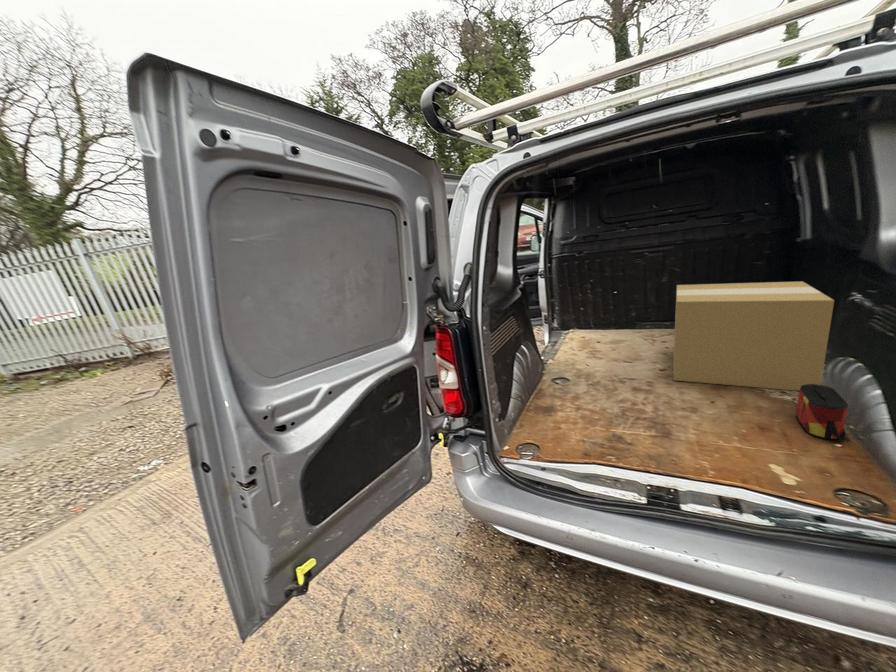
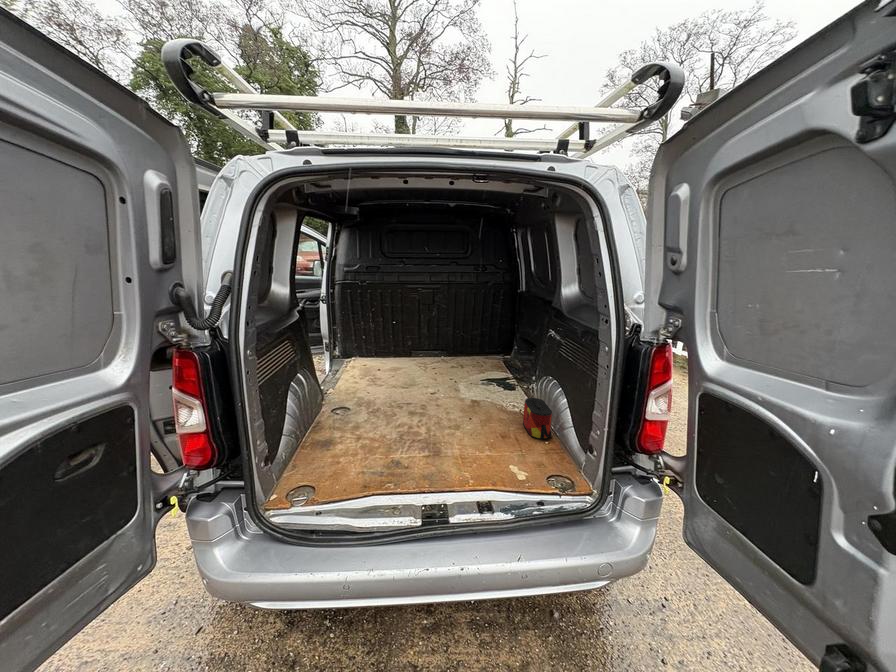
cardboard box: present [673,281,834,391] -> none [440,319,541,404]

